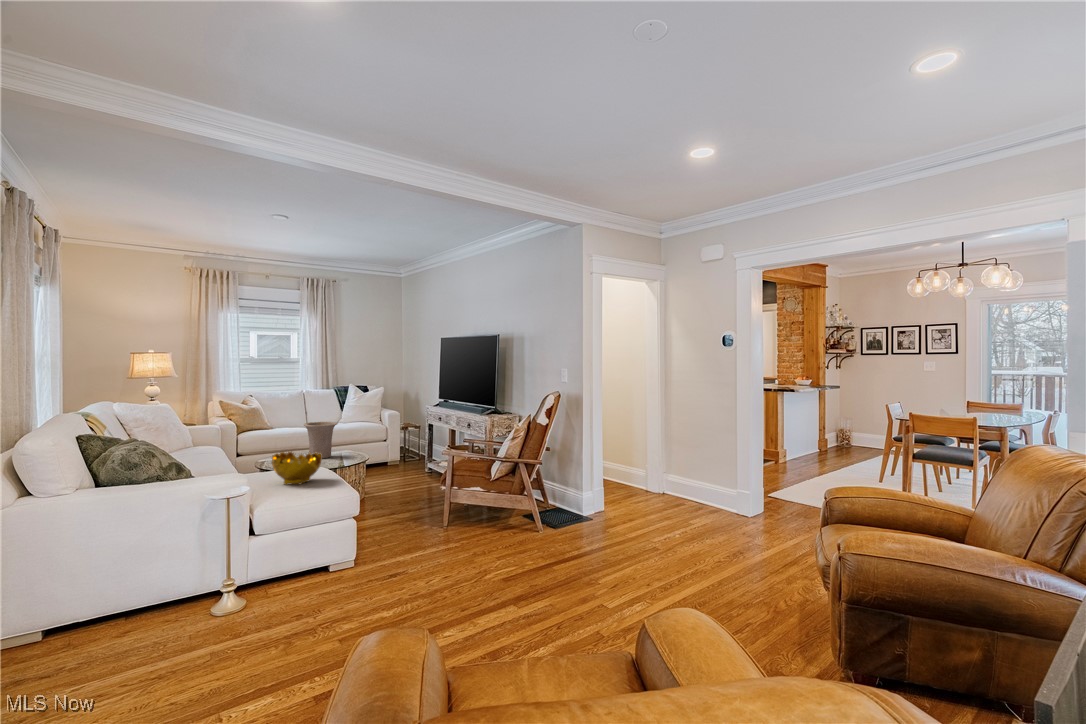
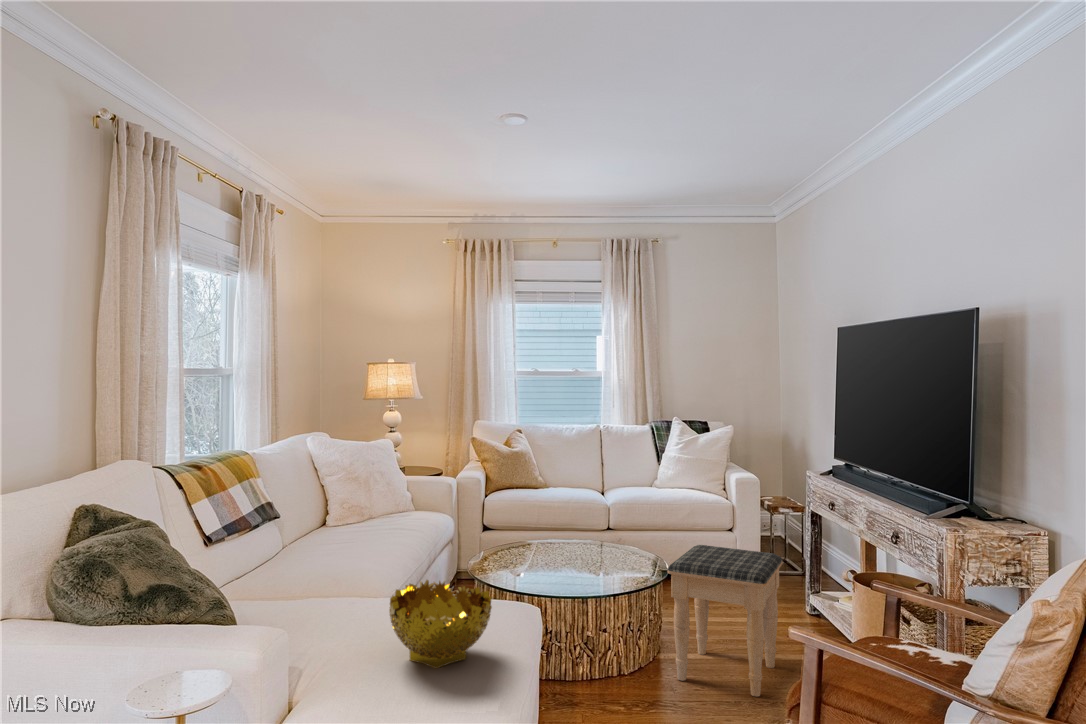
vase: present [304,422,338,458] -> none [536,498,598,575]
footstool: none [374,440,423,501] -> present [668,545,783,697]

